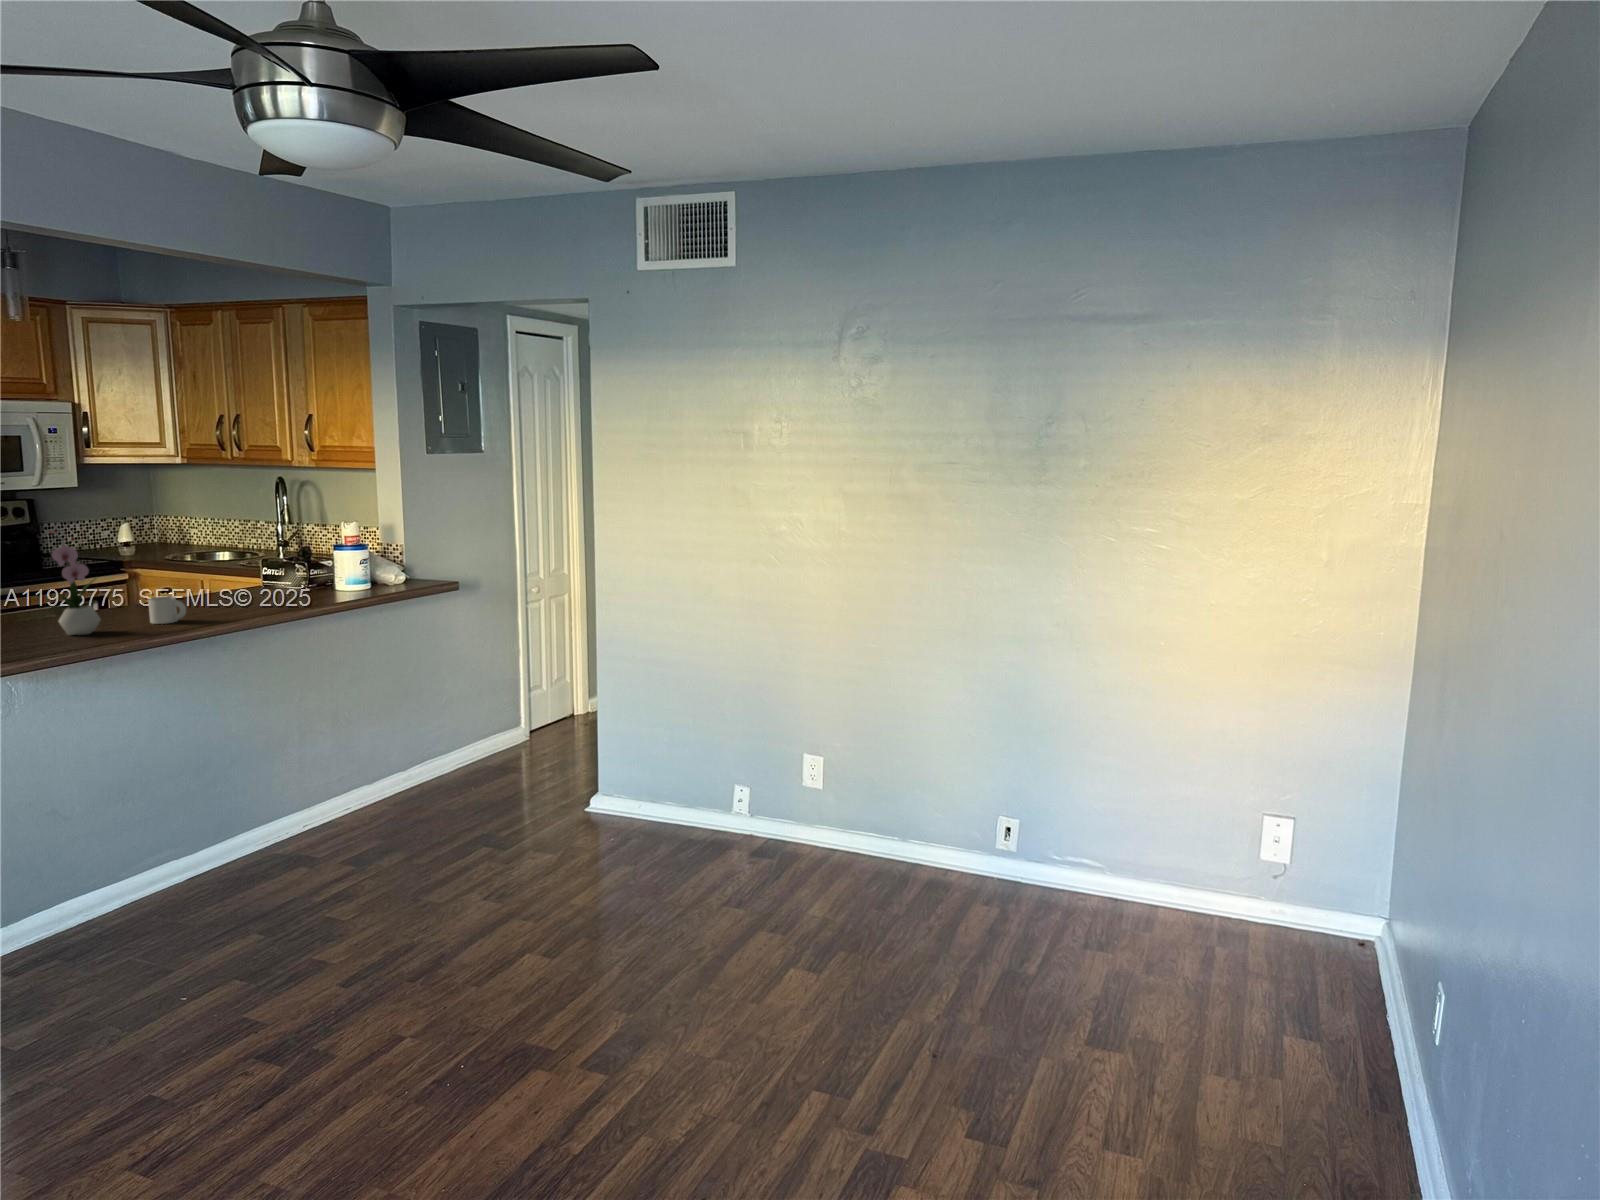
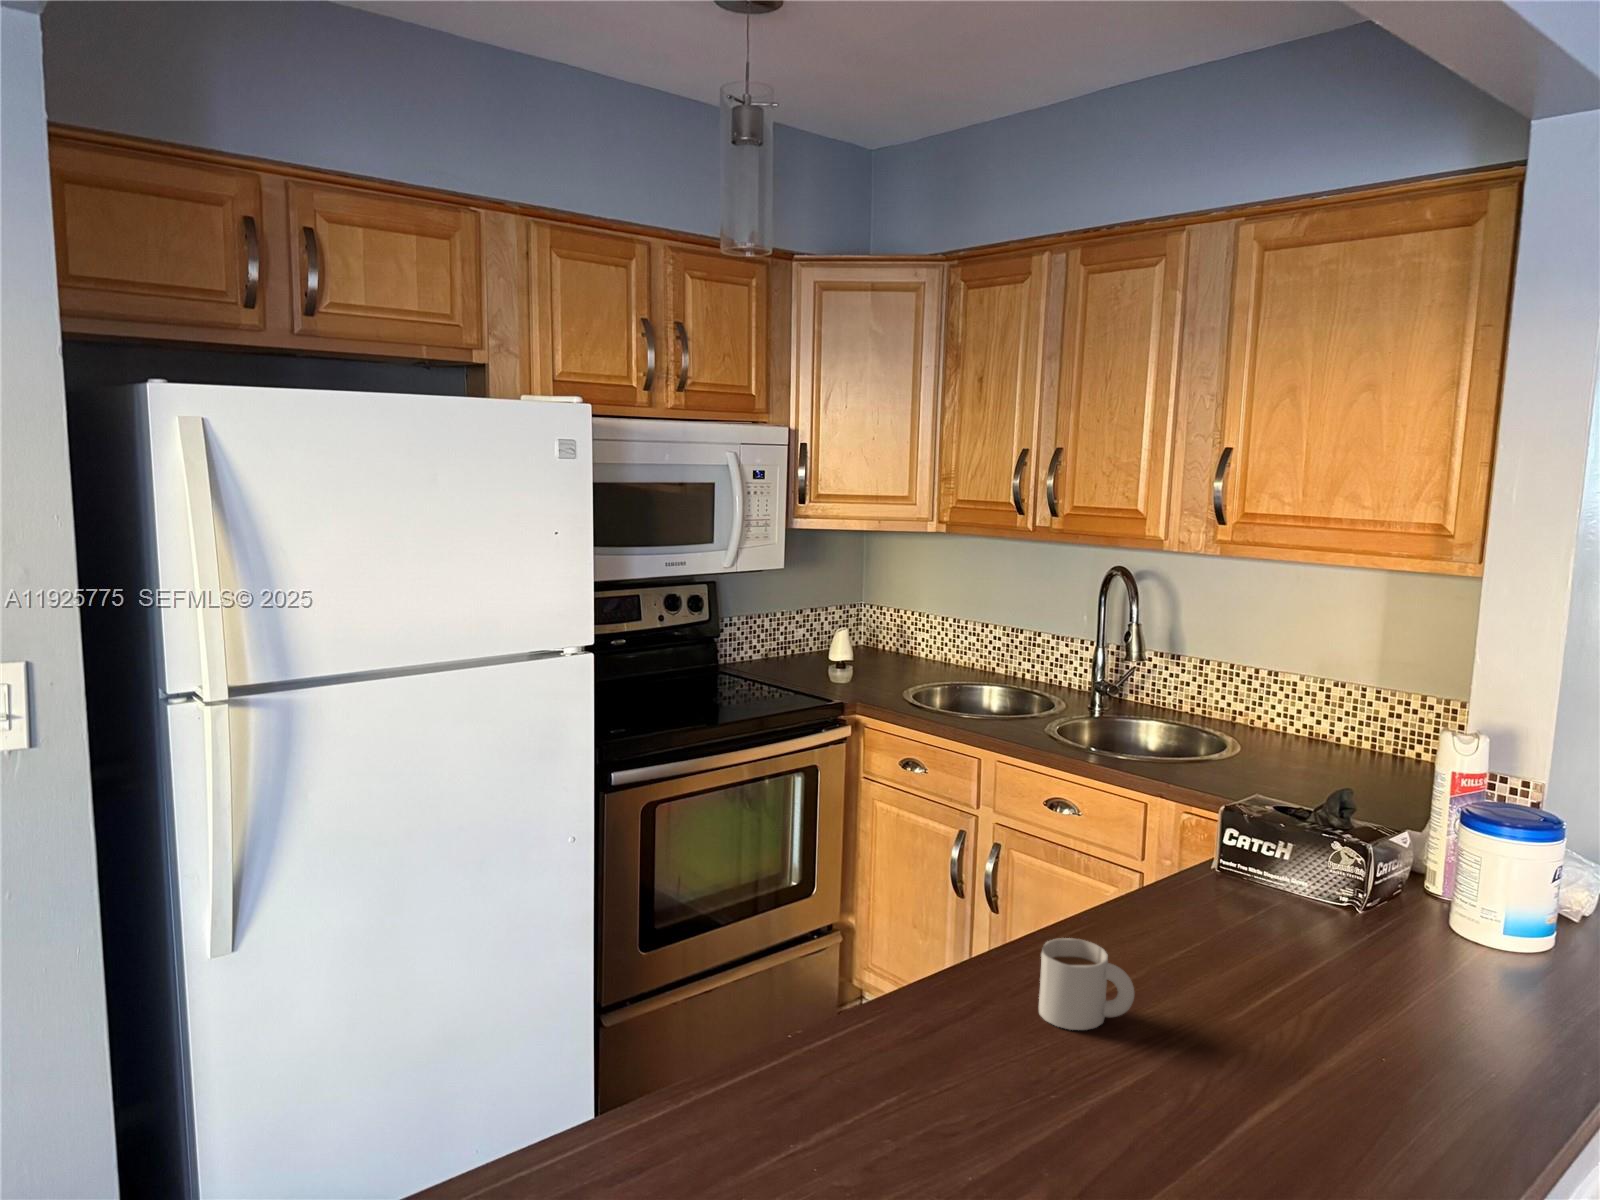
flower arrangement: present [49,531,101,635] -> none [848,785,951,1077]

